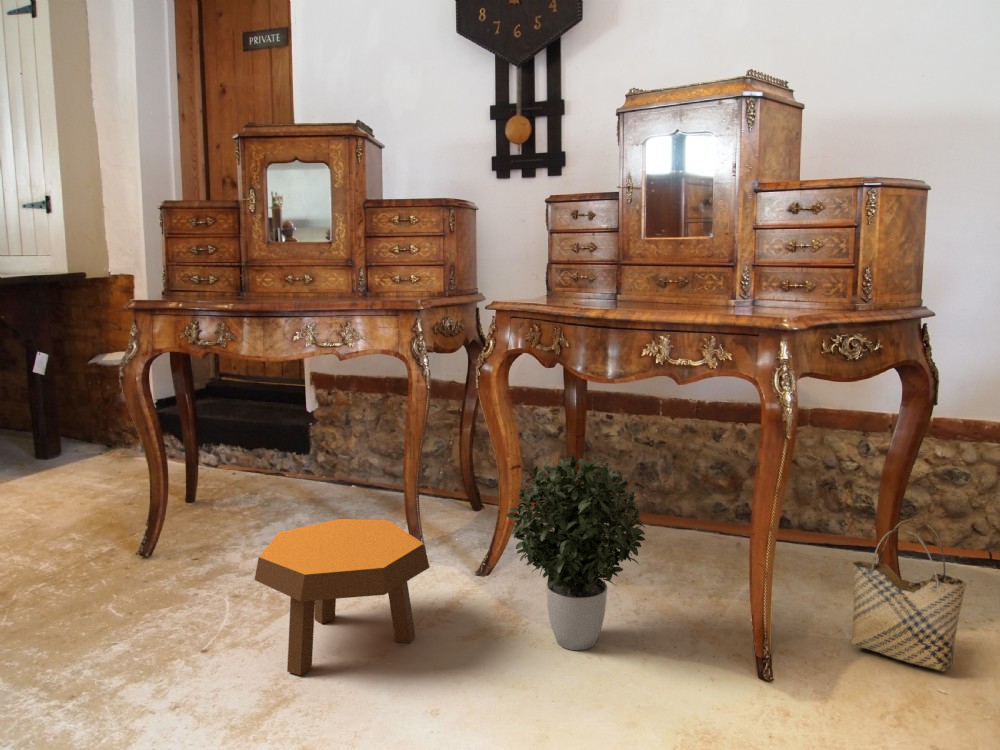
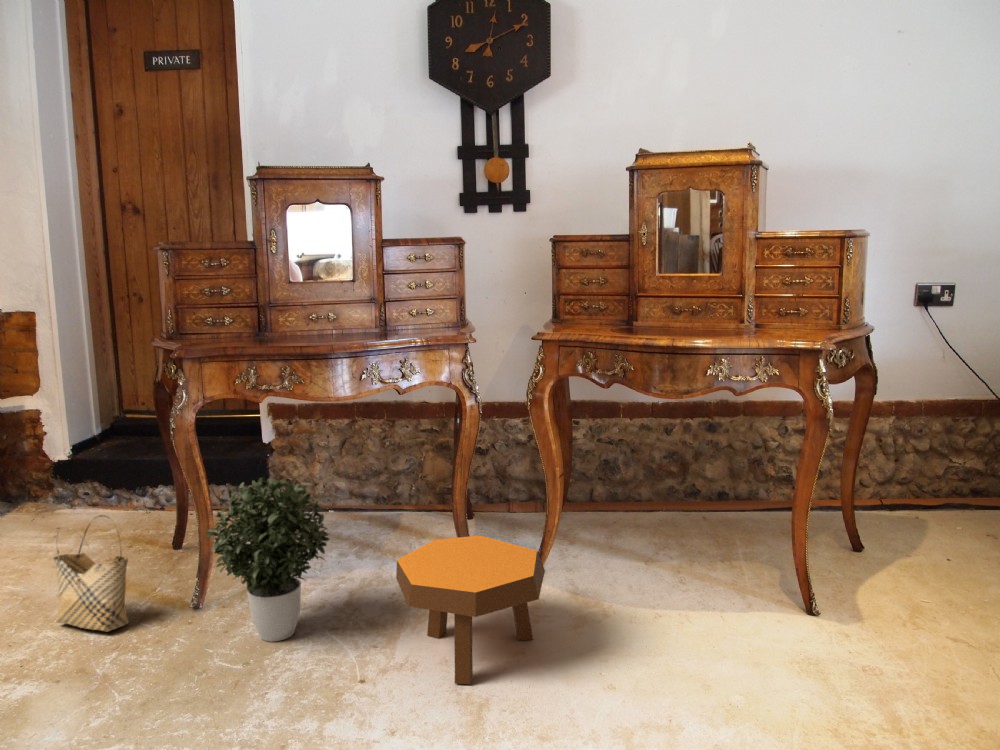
potted plant: present [506,455,645,650] -> present [206,476,329,642]
woven basket: present [851,518,966,671] -> present [54,515,129,631]

